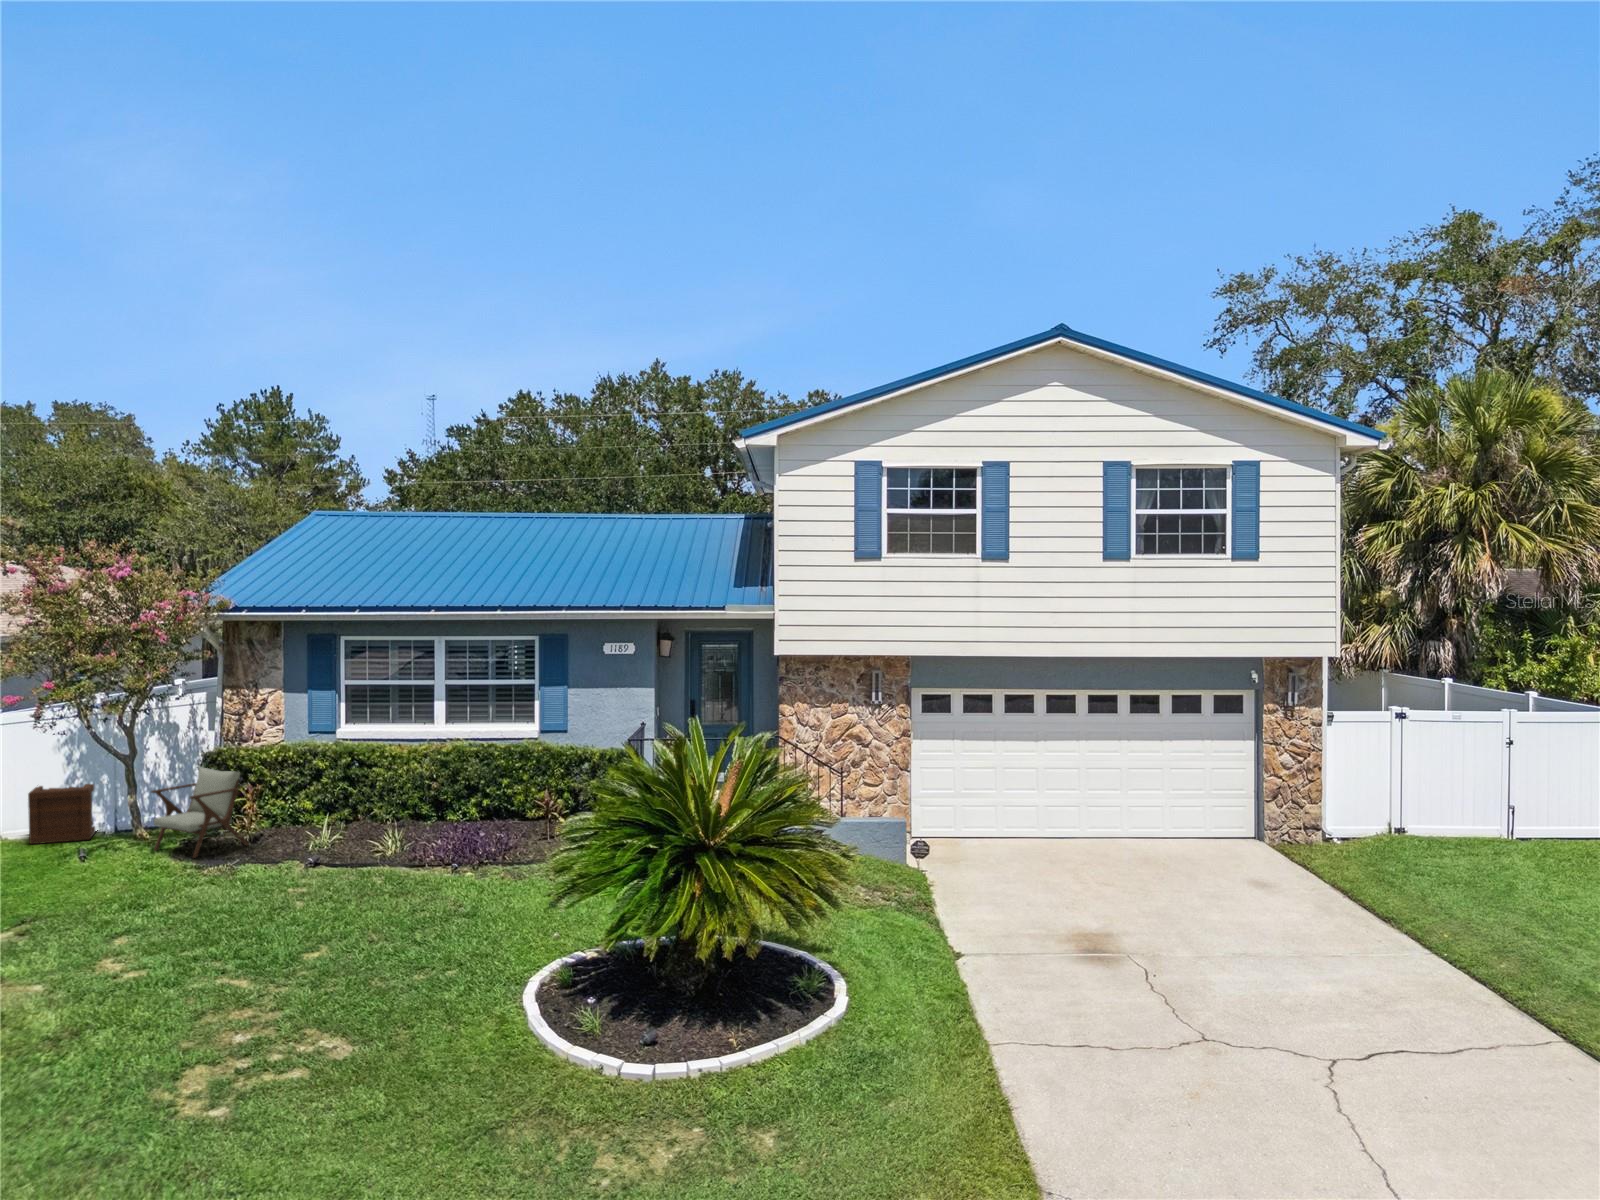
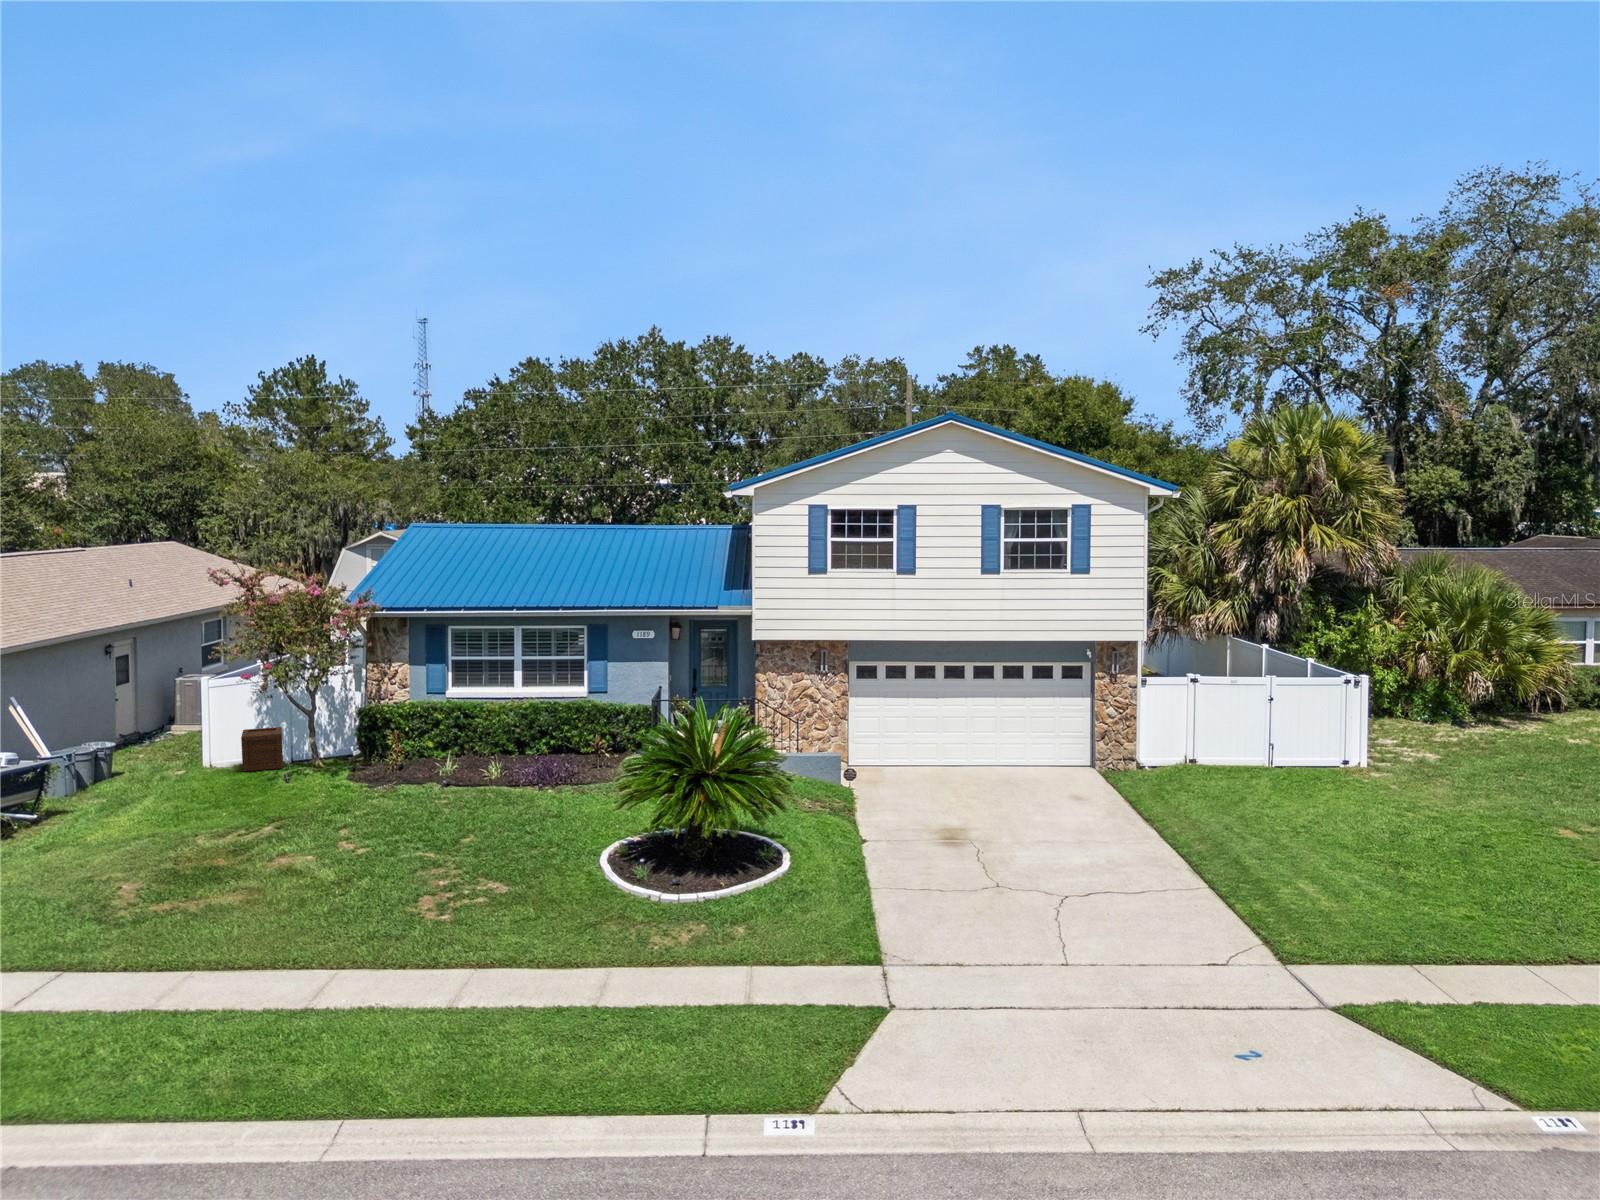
lounge chair: present [151,767,249,858] -> none [327,719,393,781]

